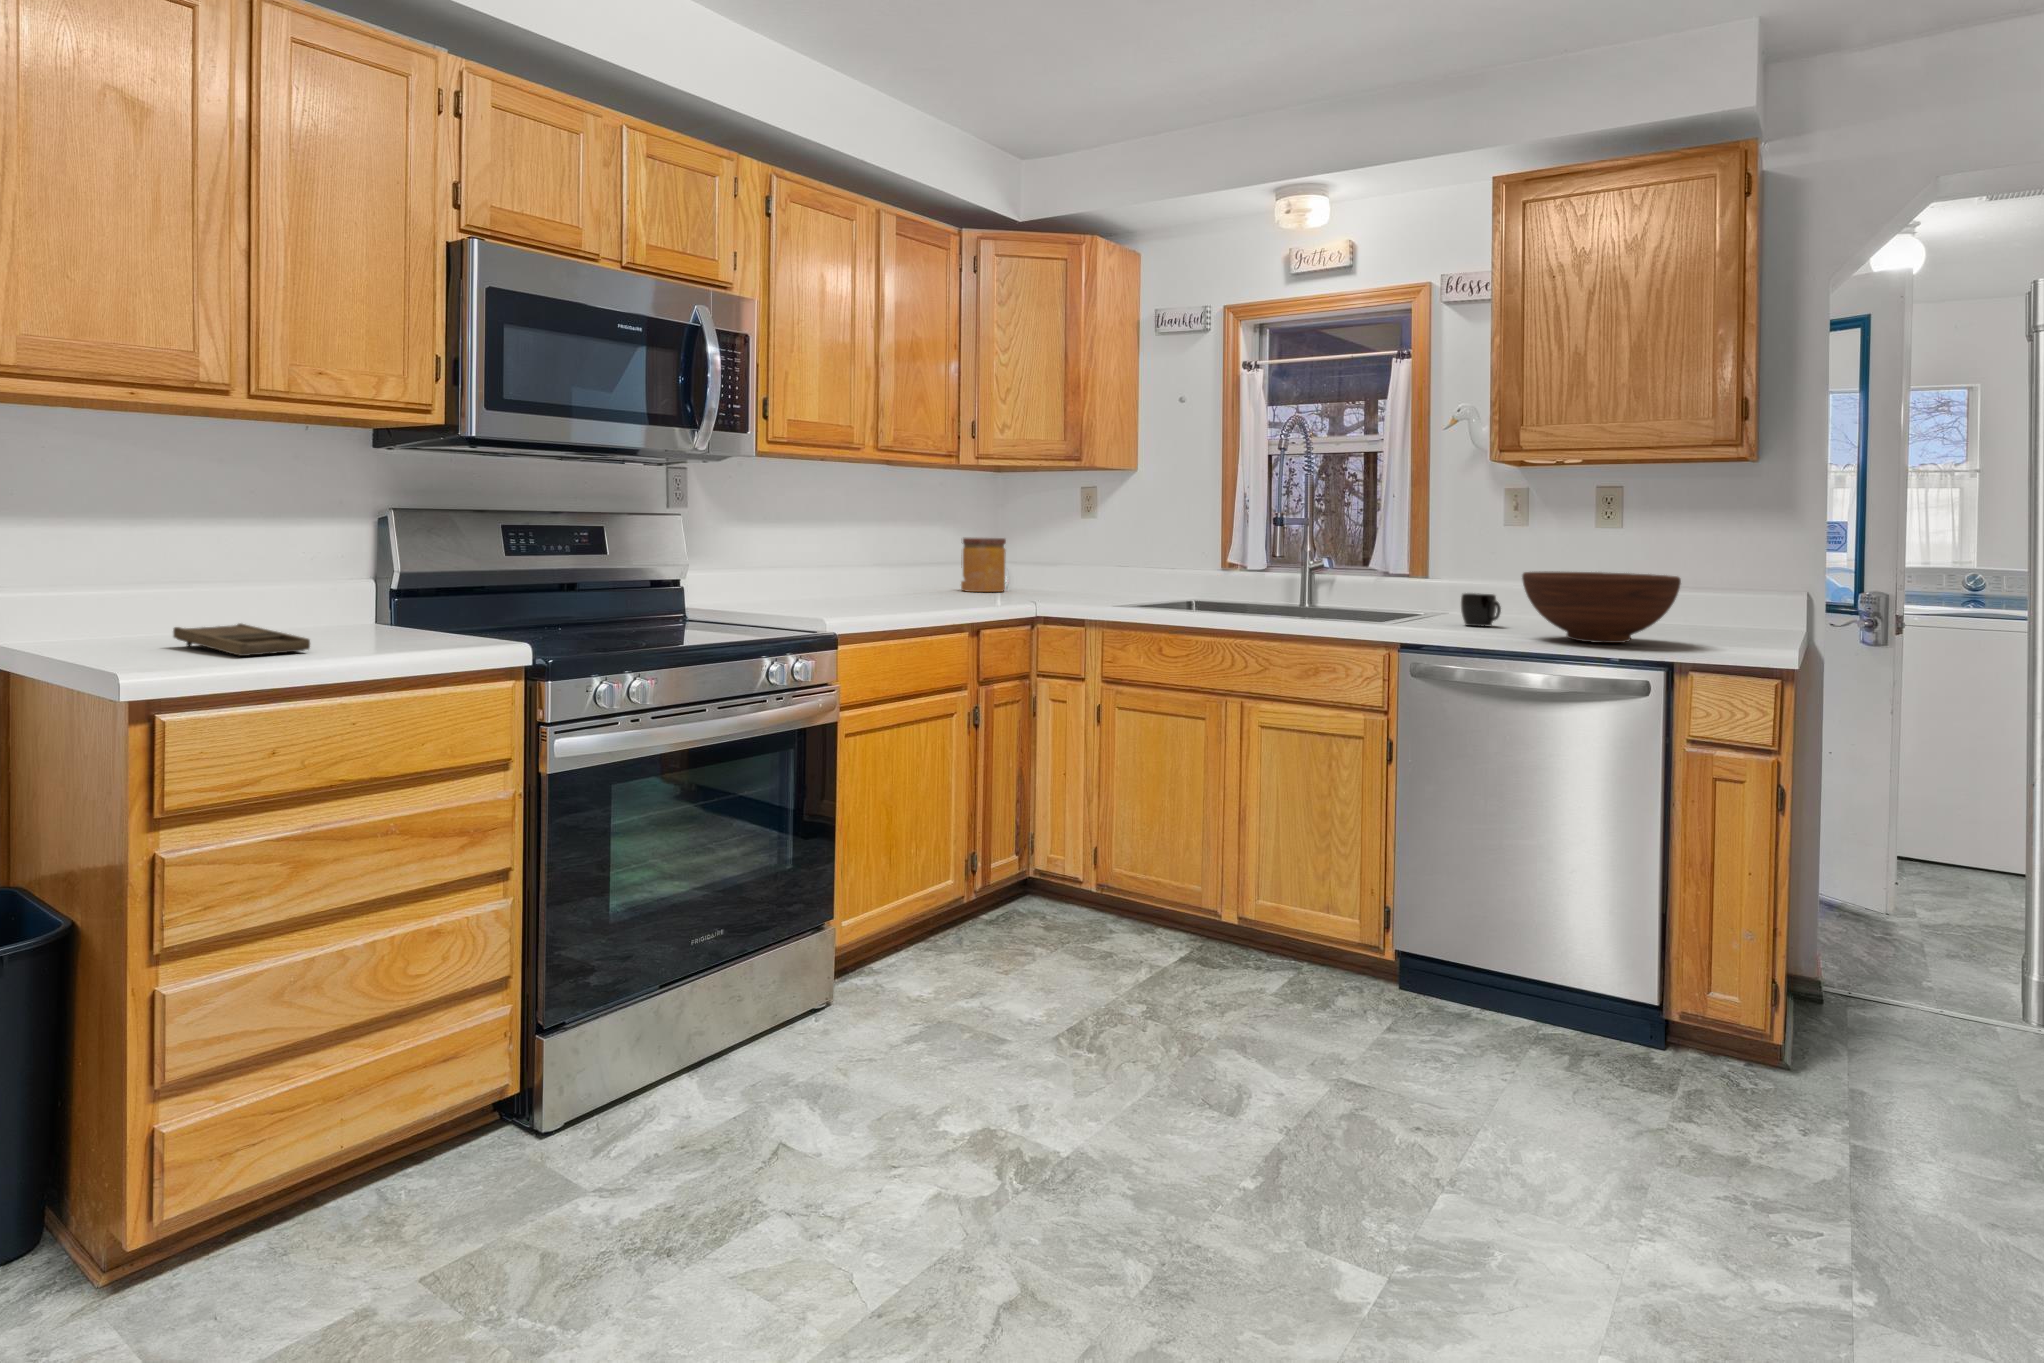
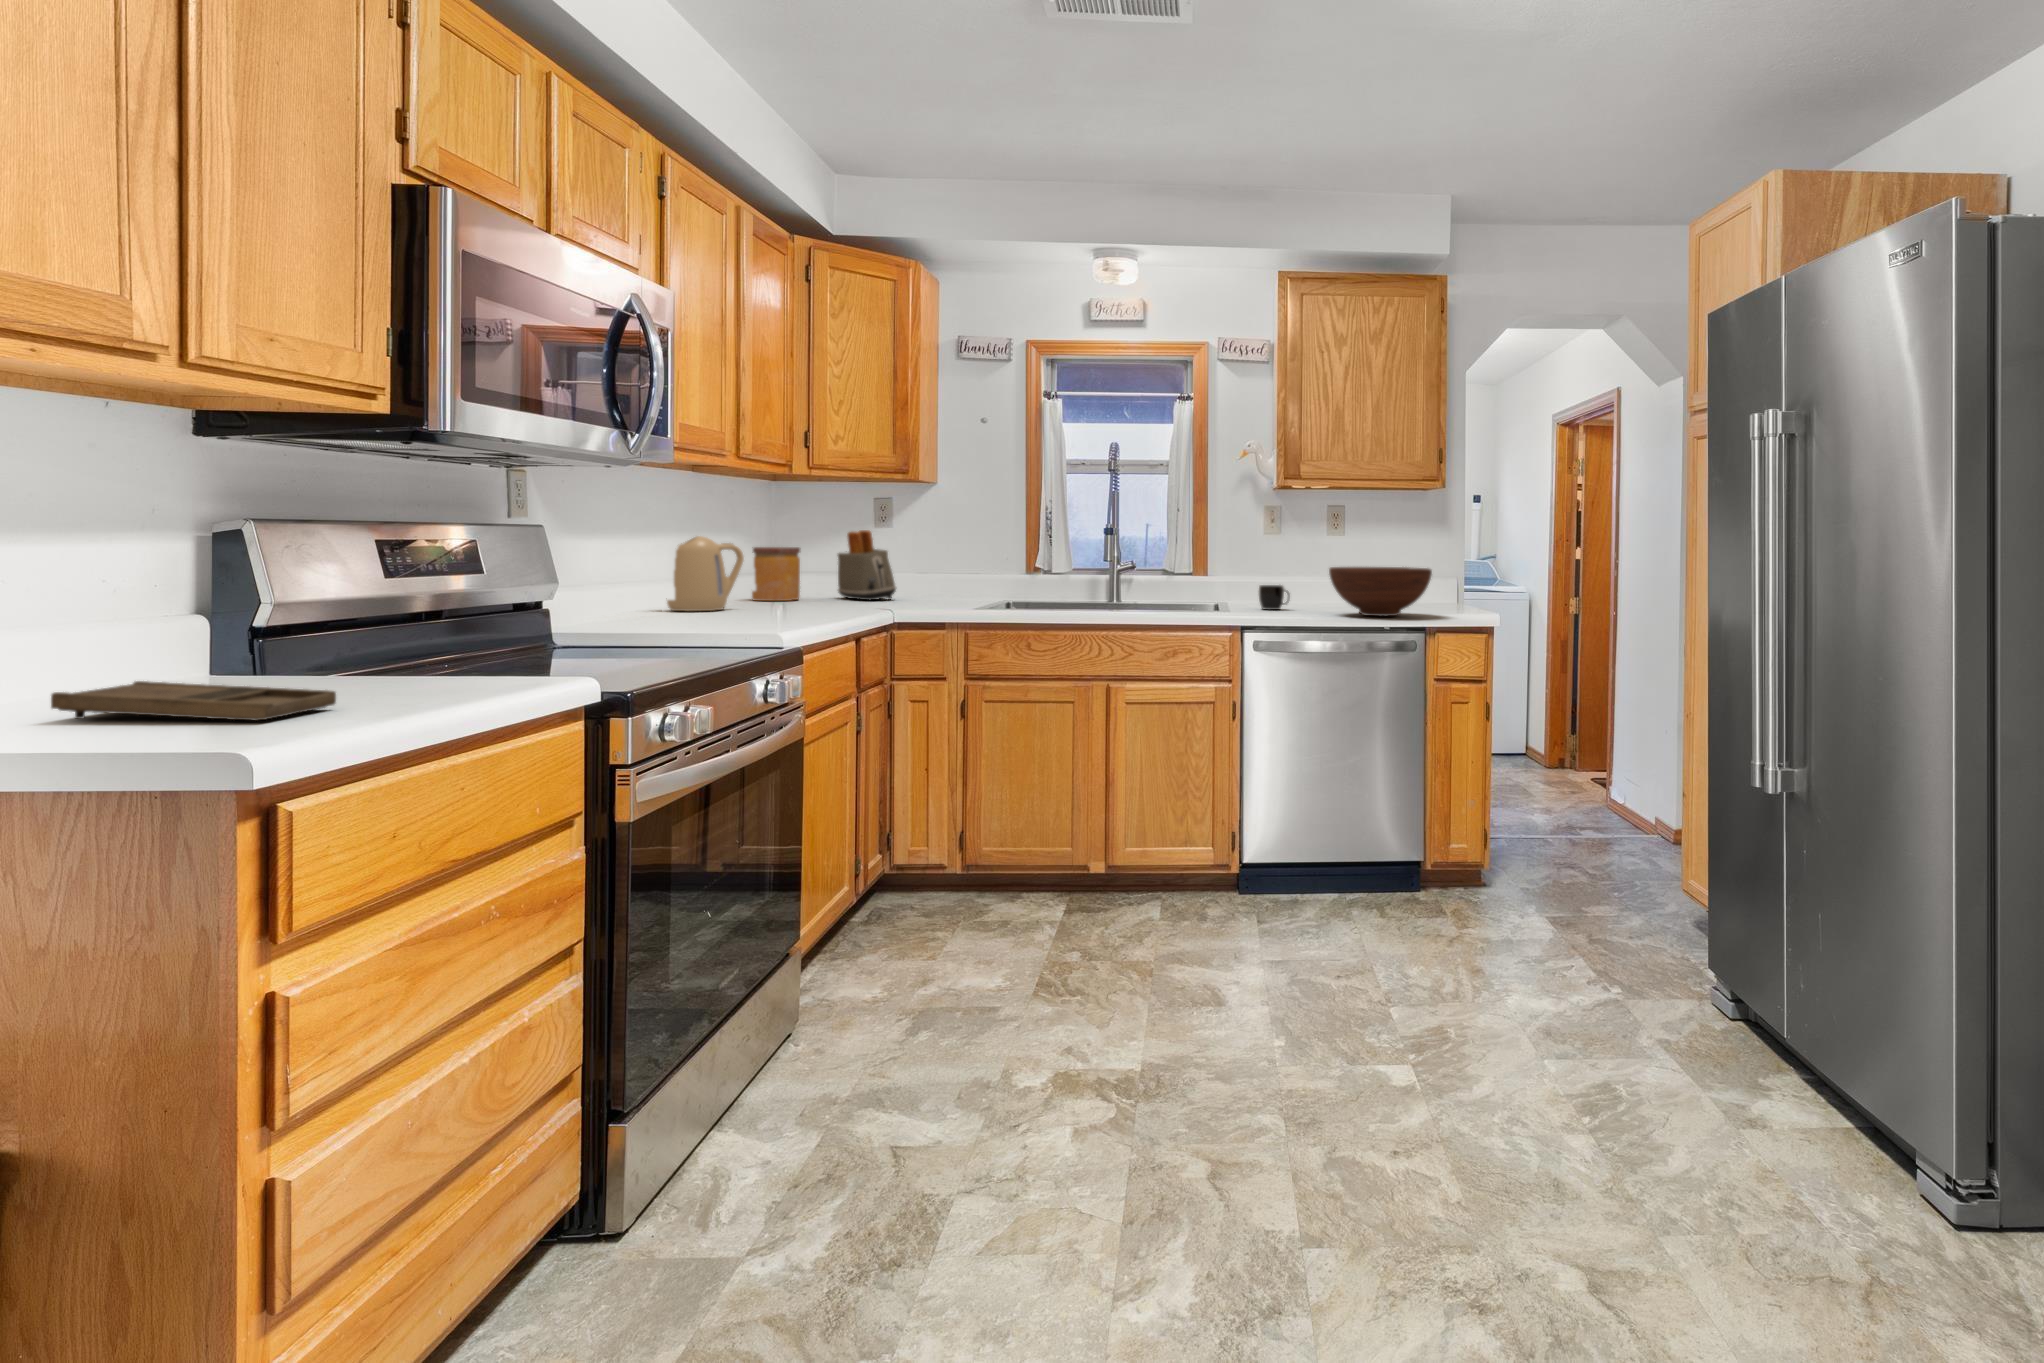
toaster: none [1046,521,1092,595] -> present [838,530,896,600]
kettle: none [842,526,916,598] -> present [667,536,744,611]

